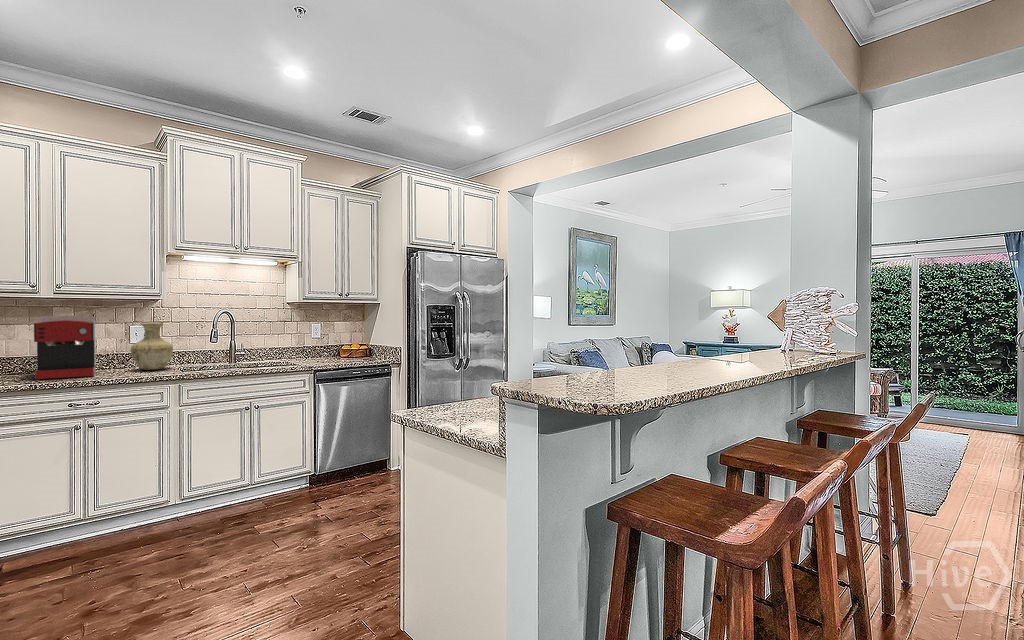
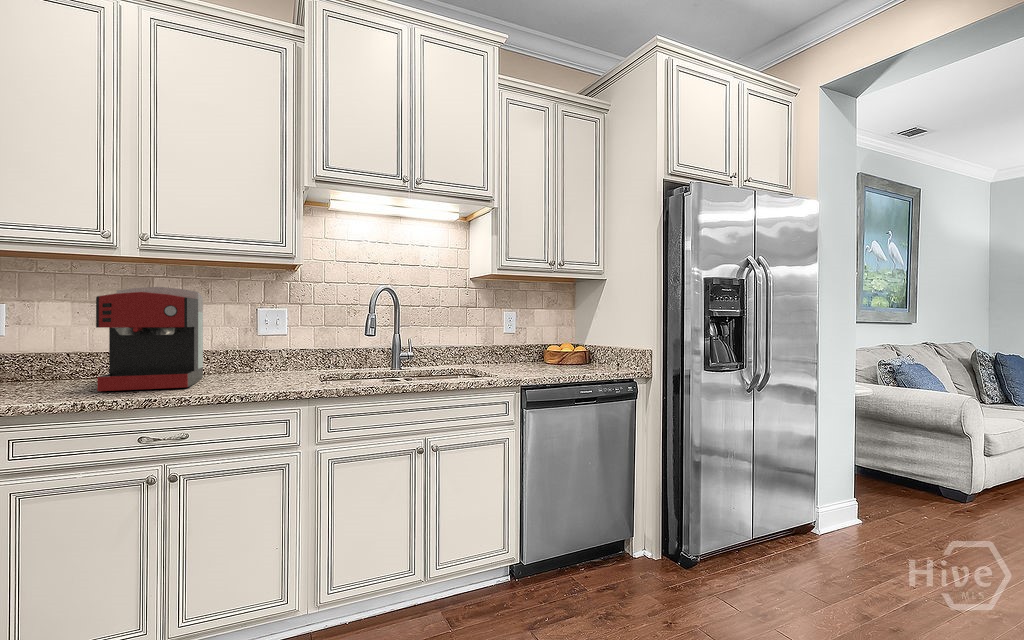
vase: present [131,323,173,370] -> none [251,302,313,378]

